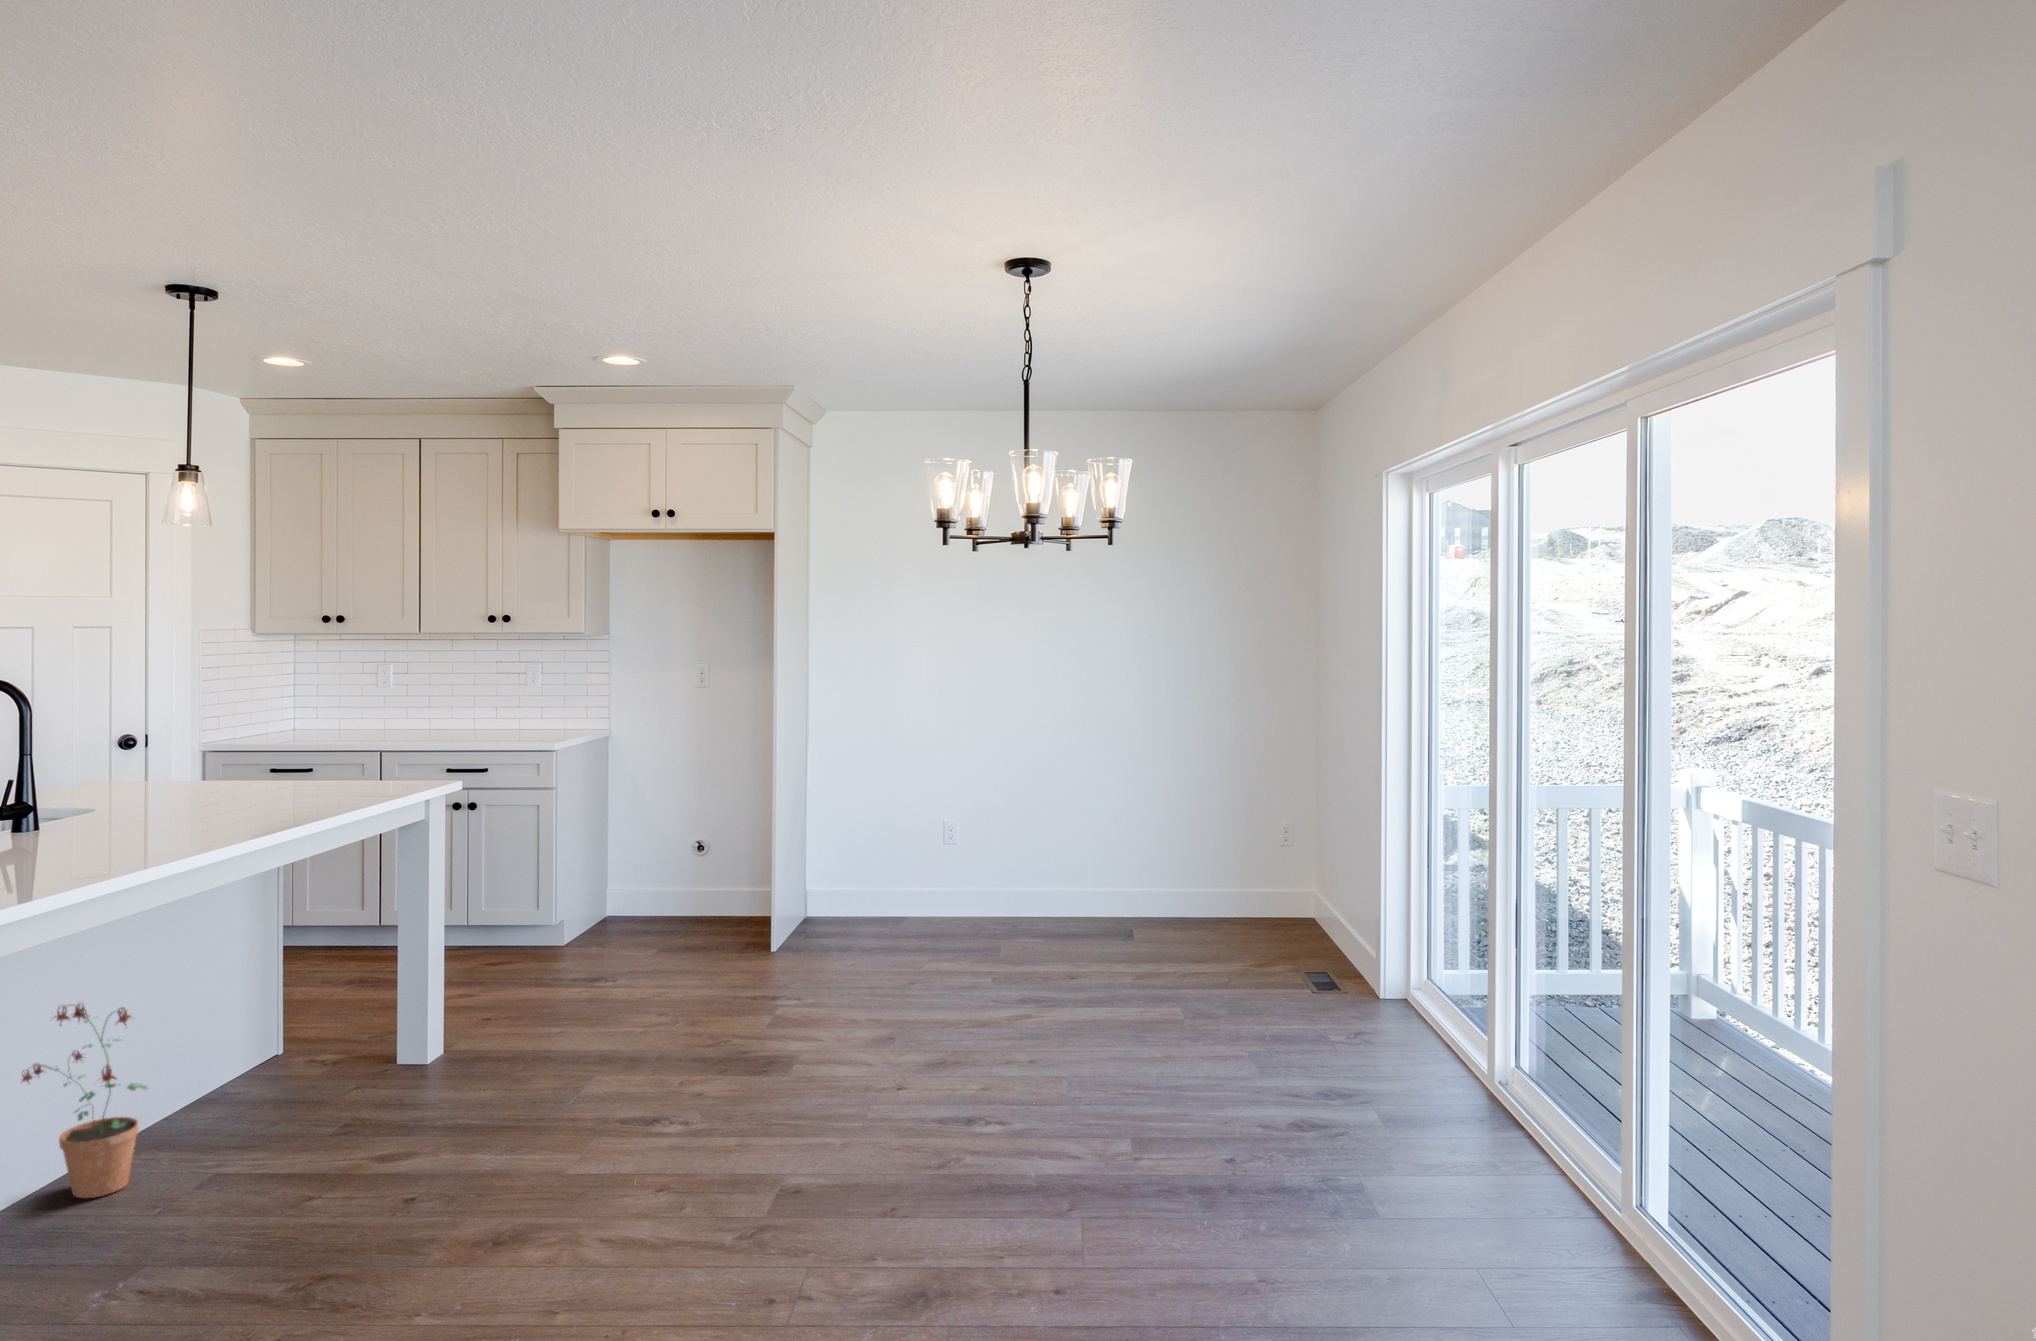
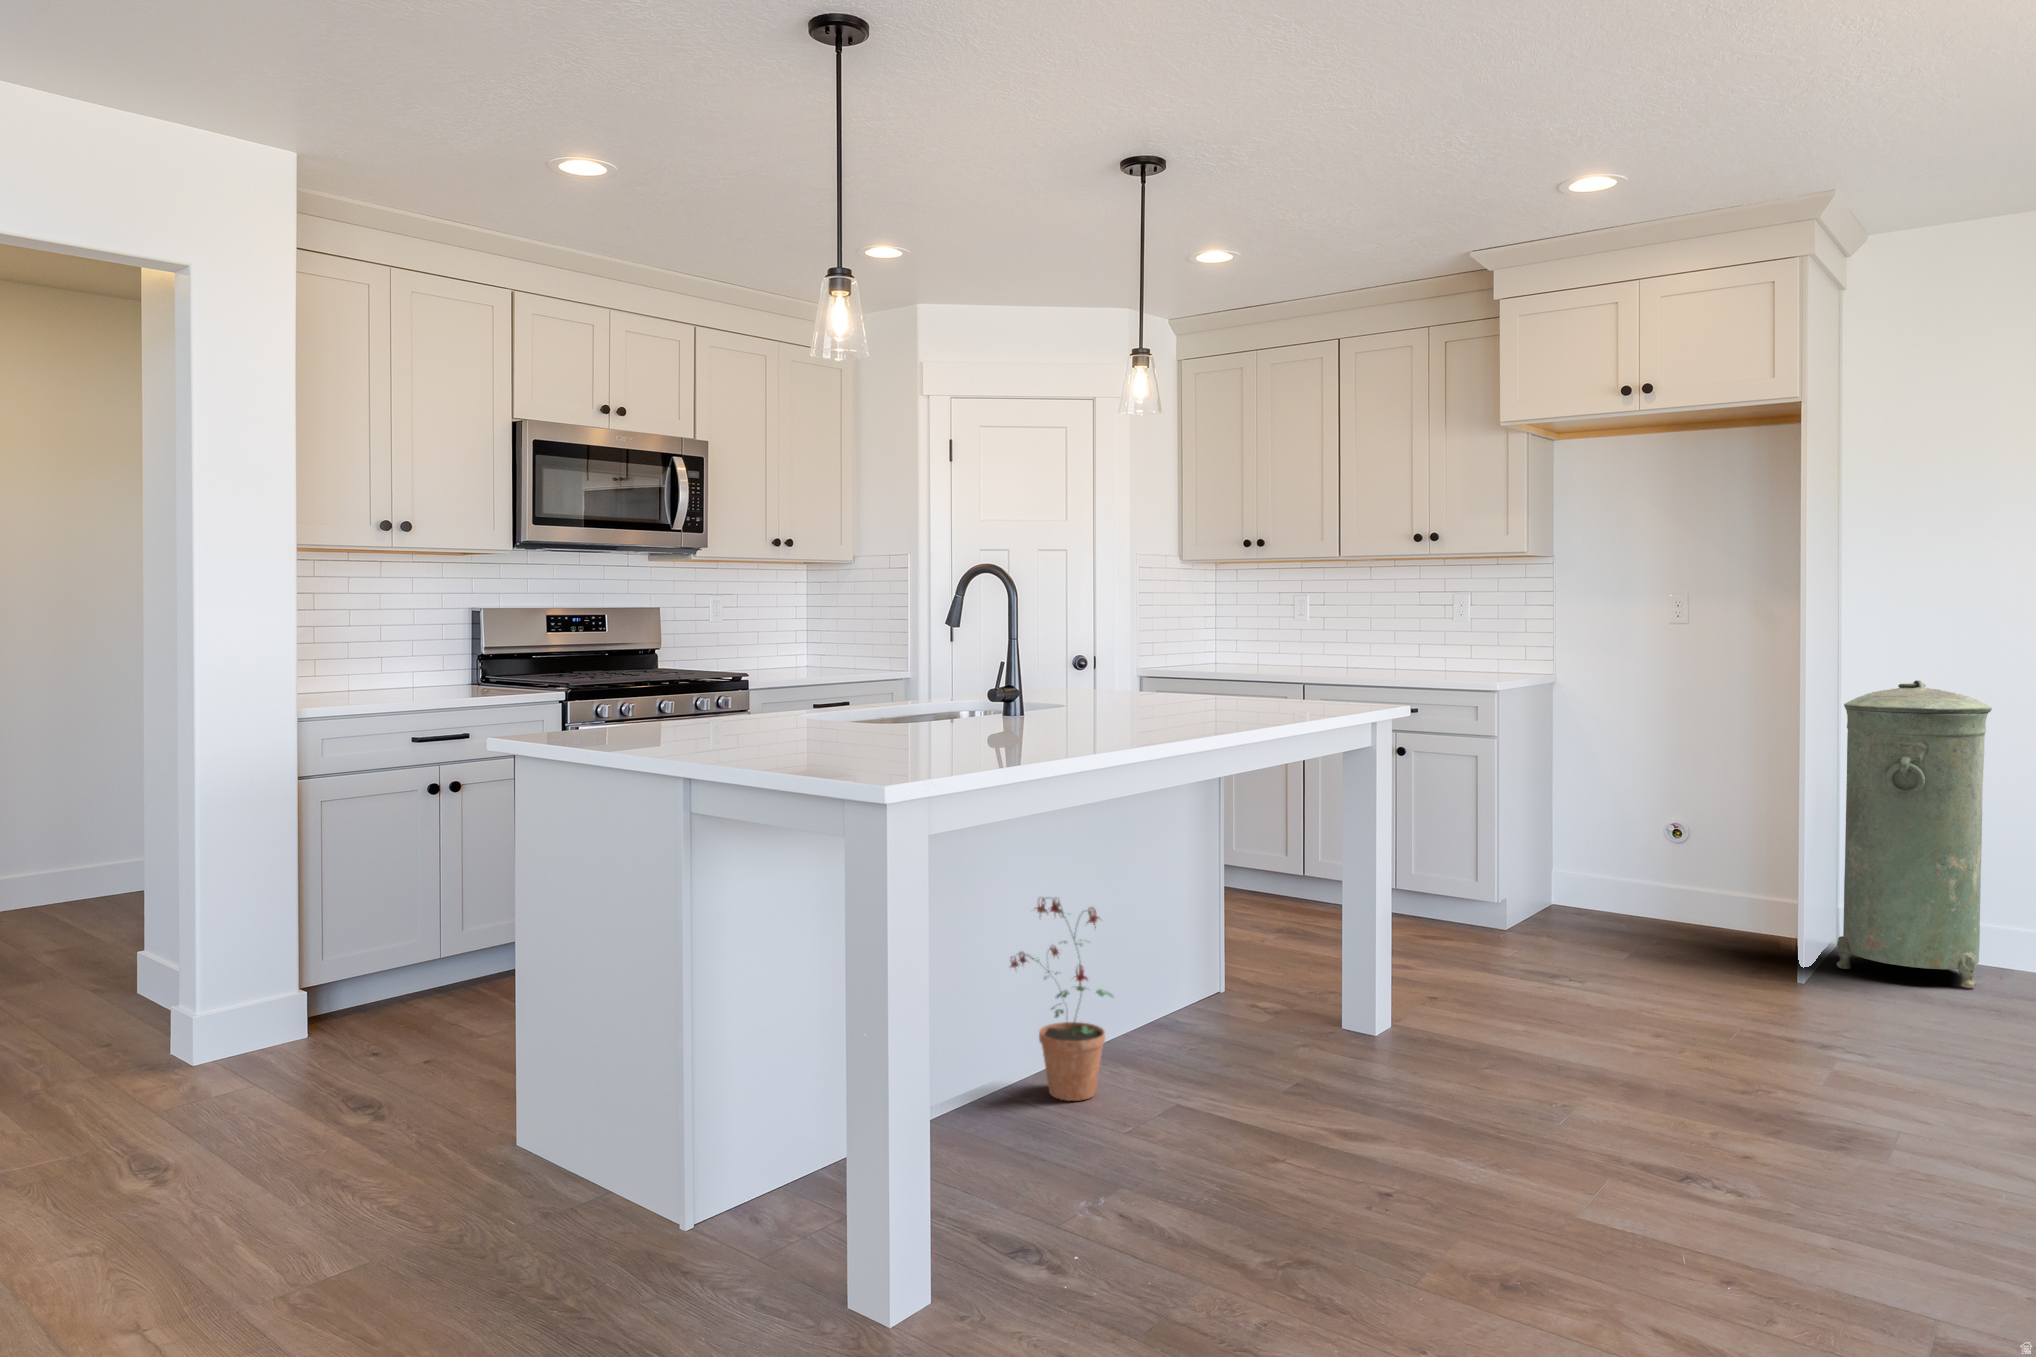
trash can: none [799,734,888,943] -> present [1837,680,1992,988]

